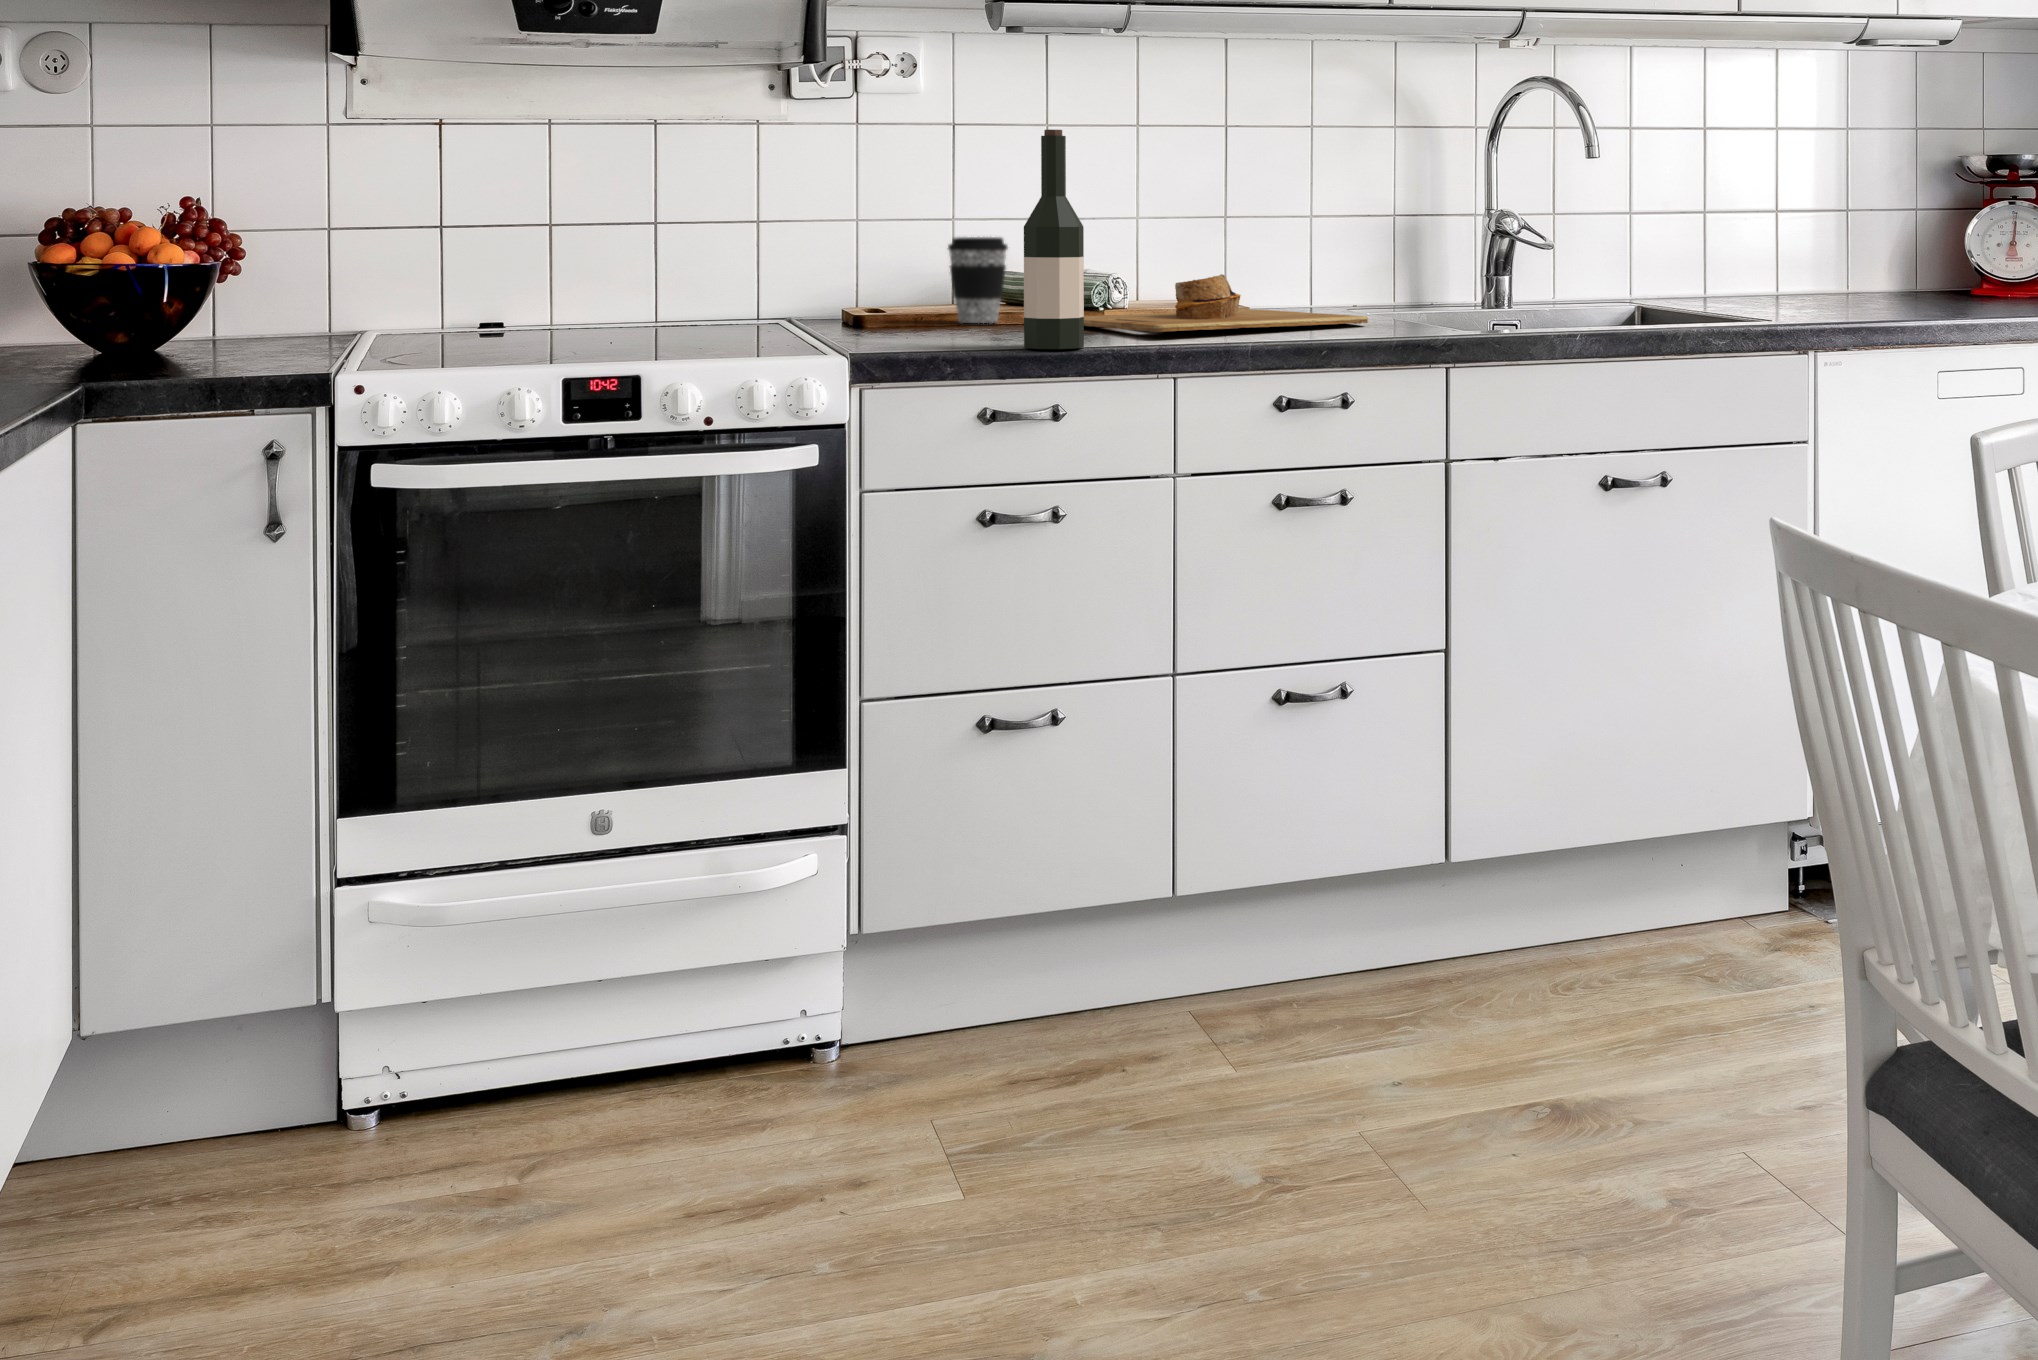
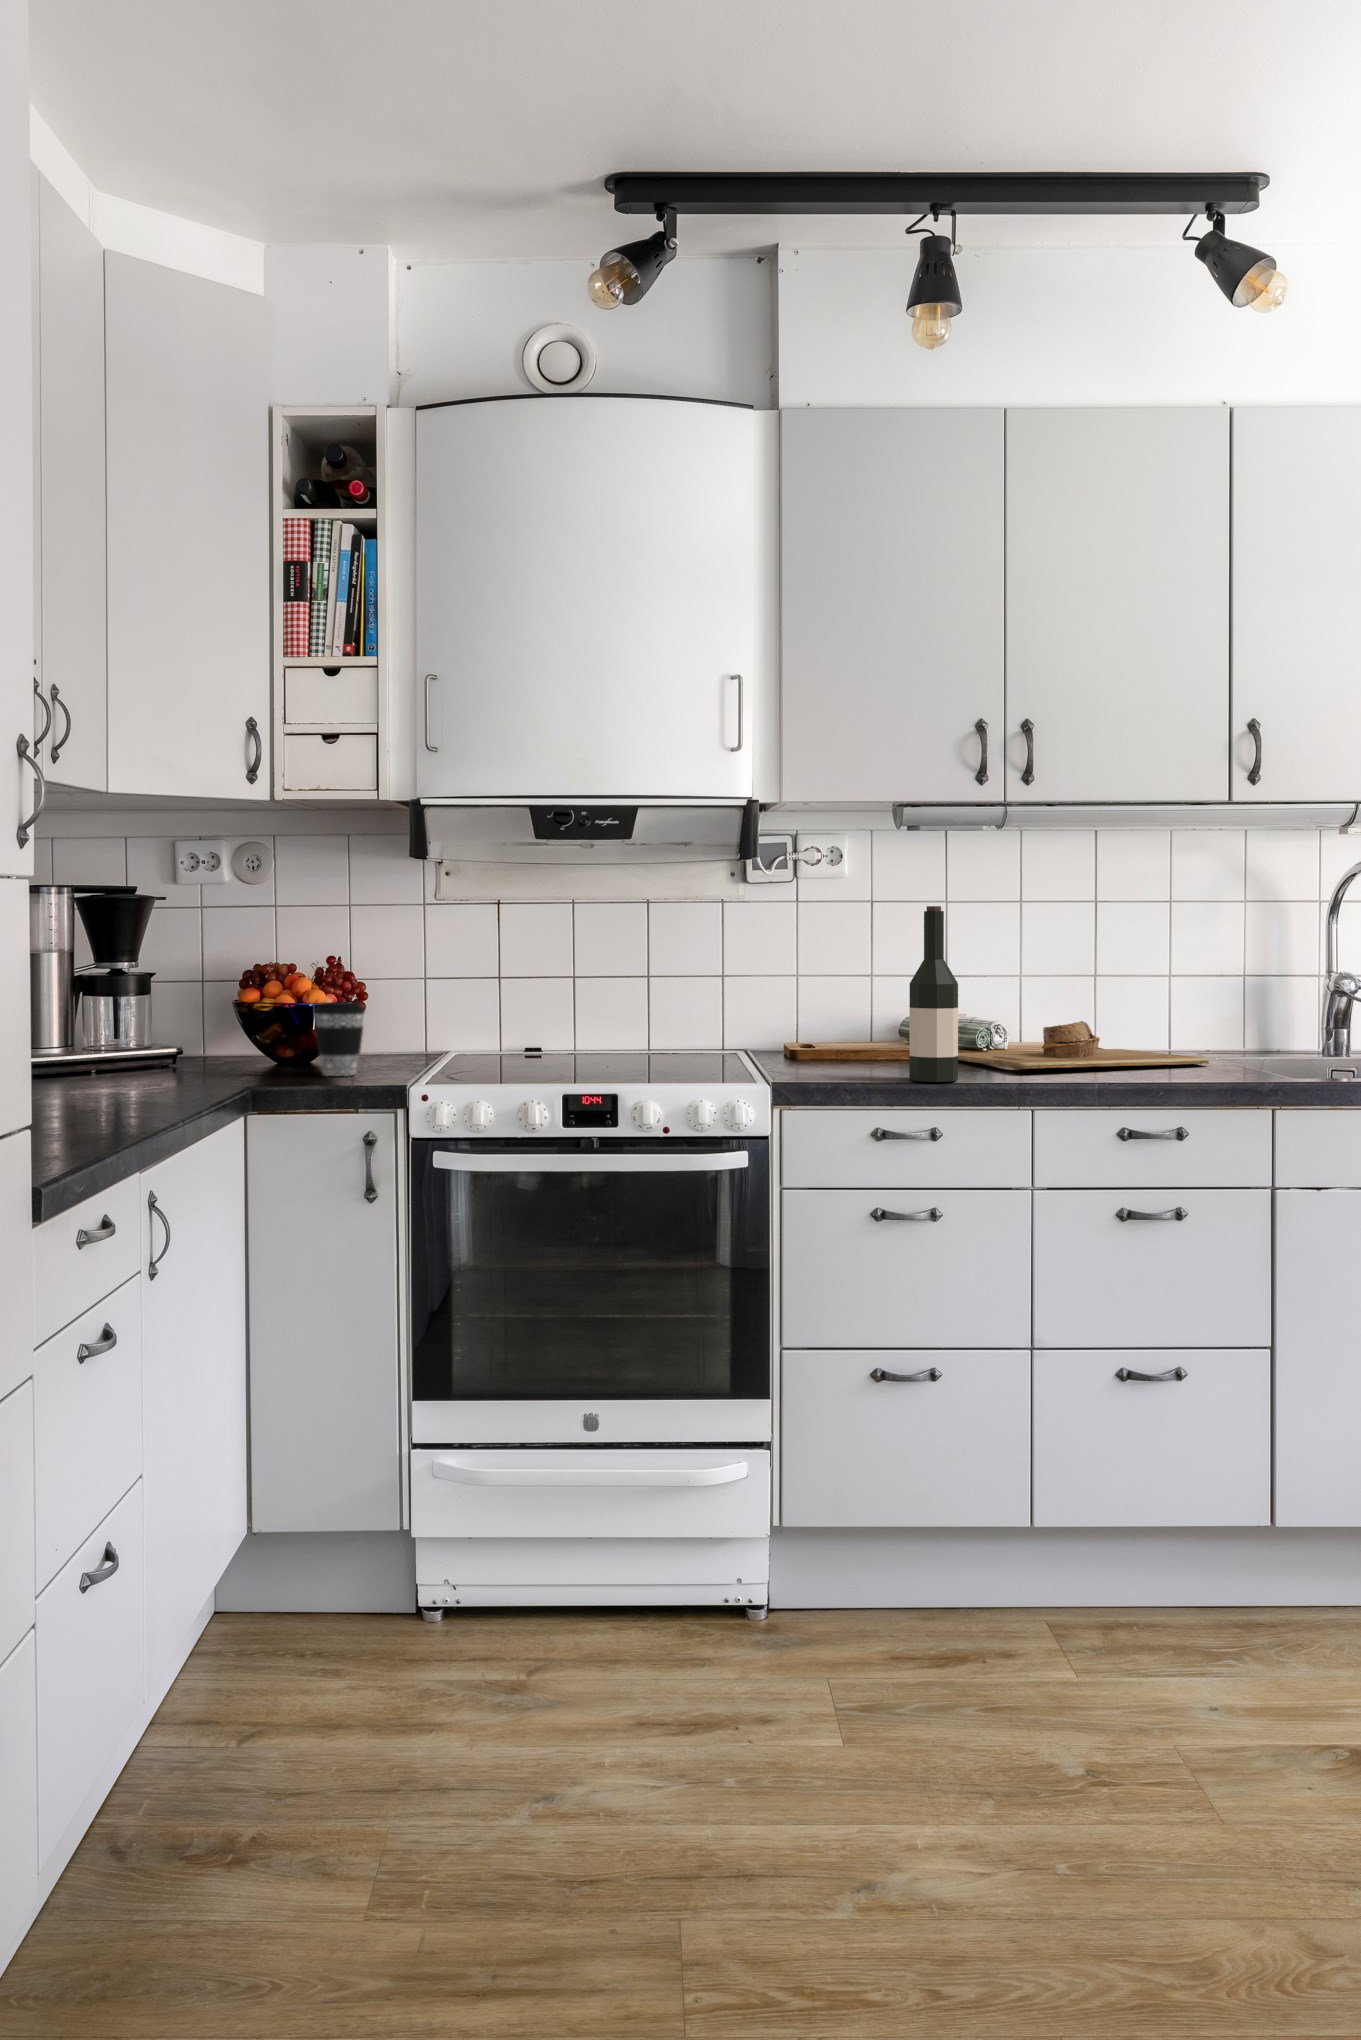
coffee cup: present [948,237,1008,323] -> present [314,1002,365,1076]

